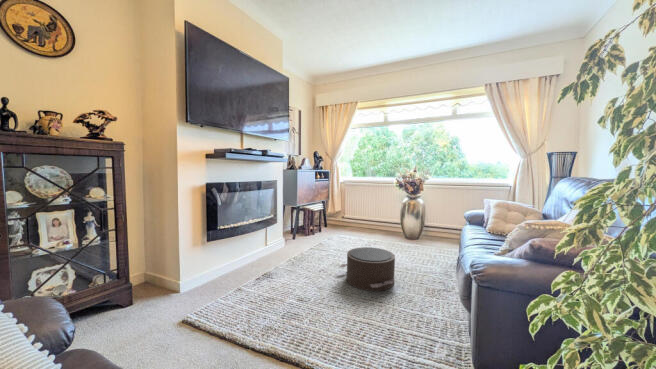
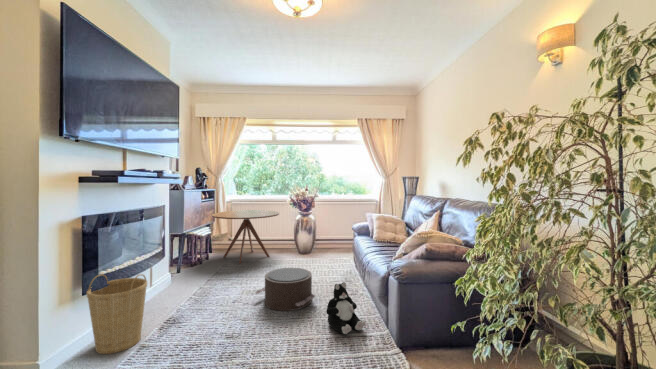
round table: none [325,191,386,239] -> present [212,210,279,263]
basket: none [207,228,248,289] -> present [87,274,147,354]
plush toy: none [394,272,438,331] -> present [326,282,365,334]

